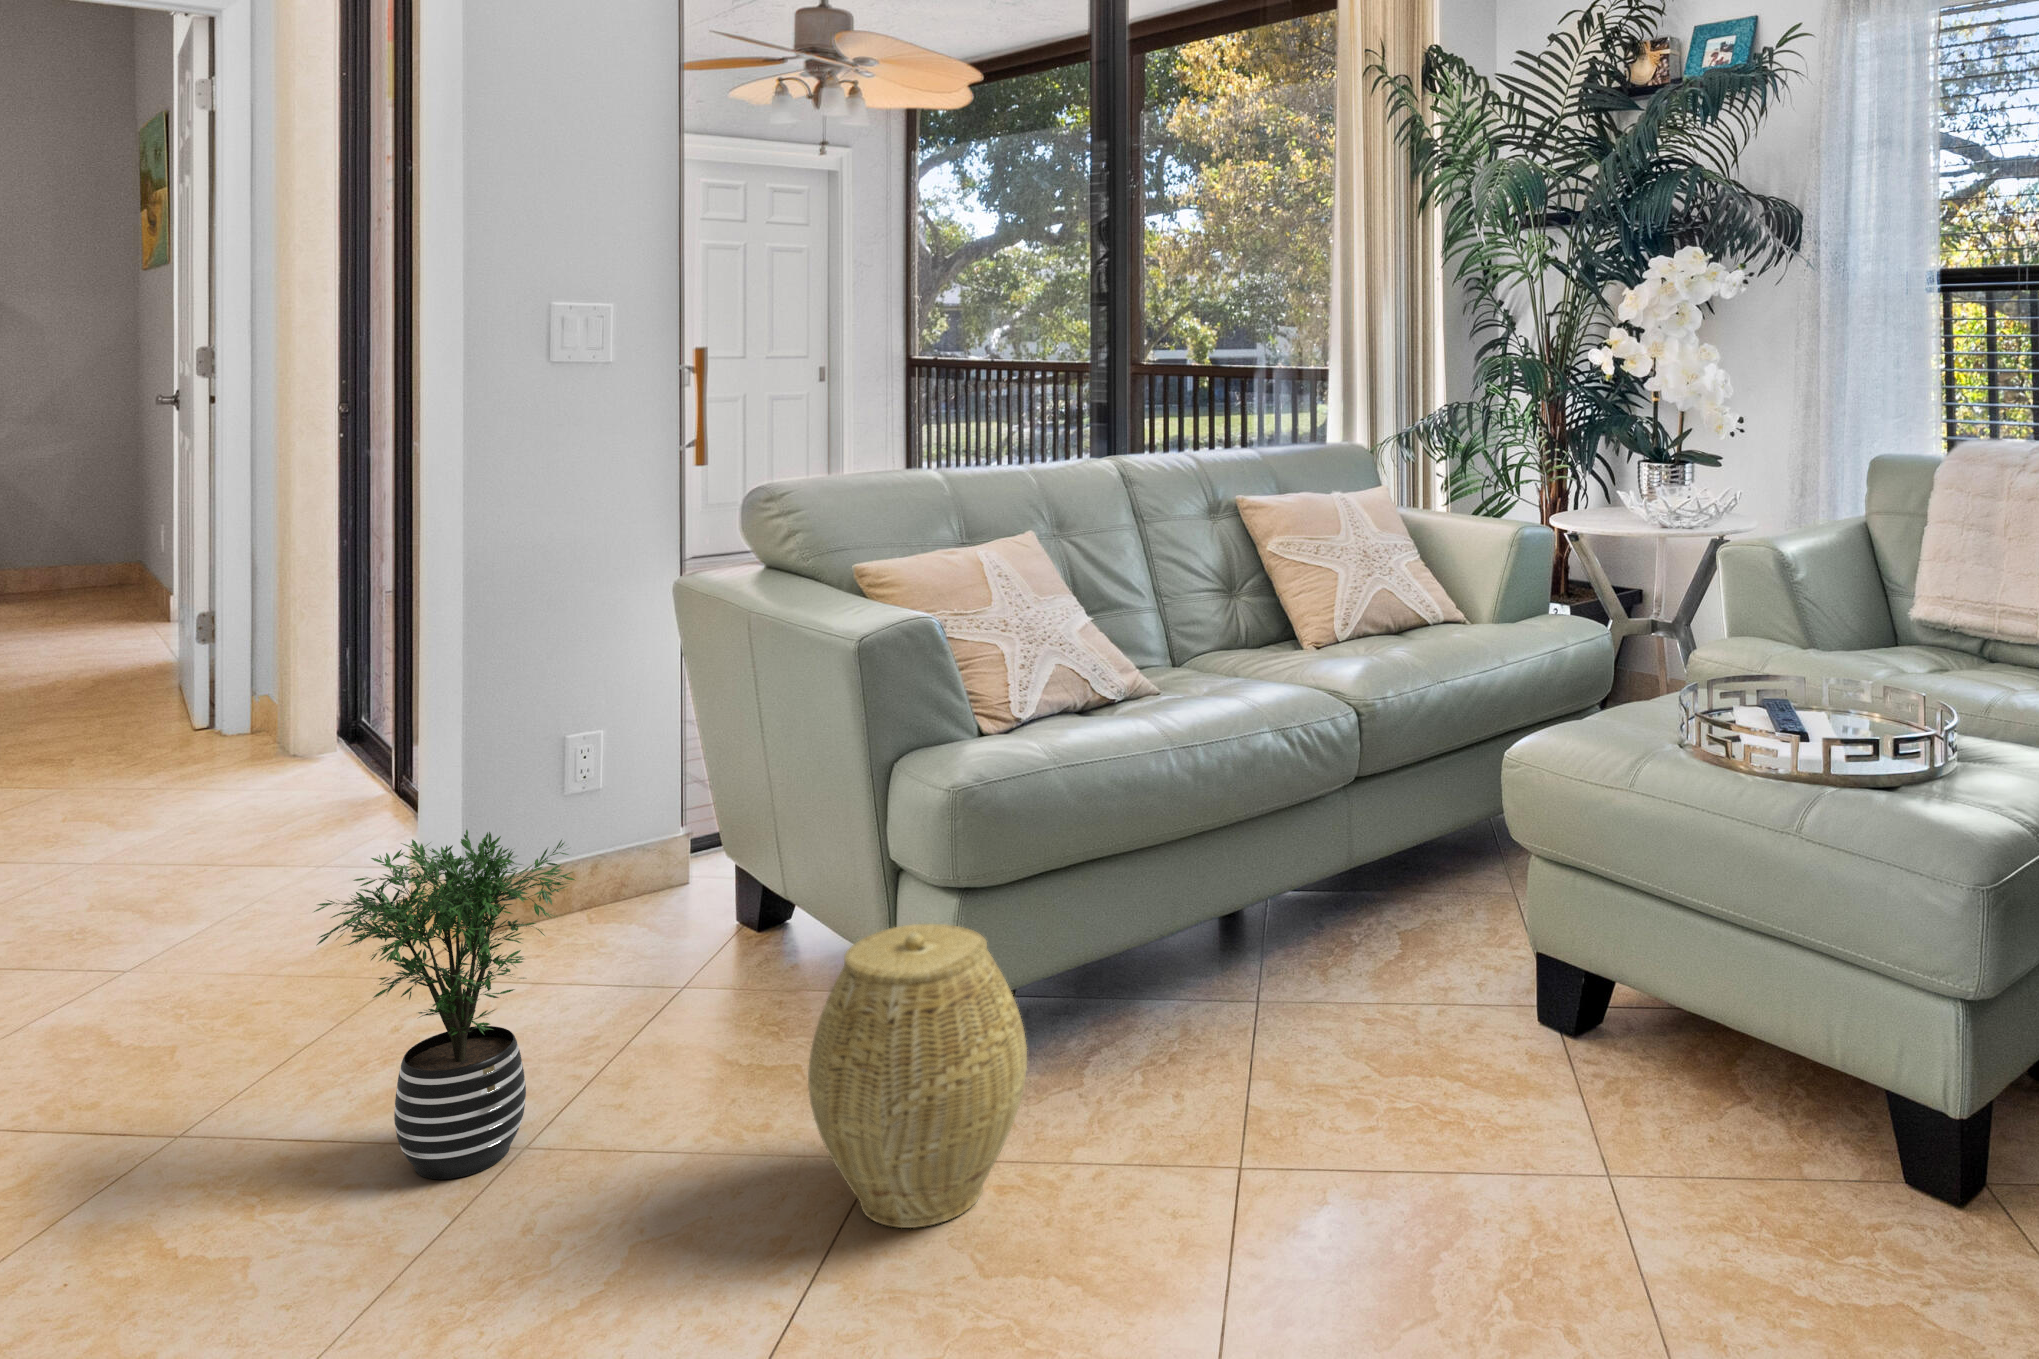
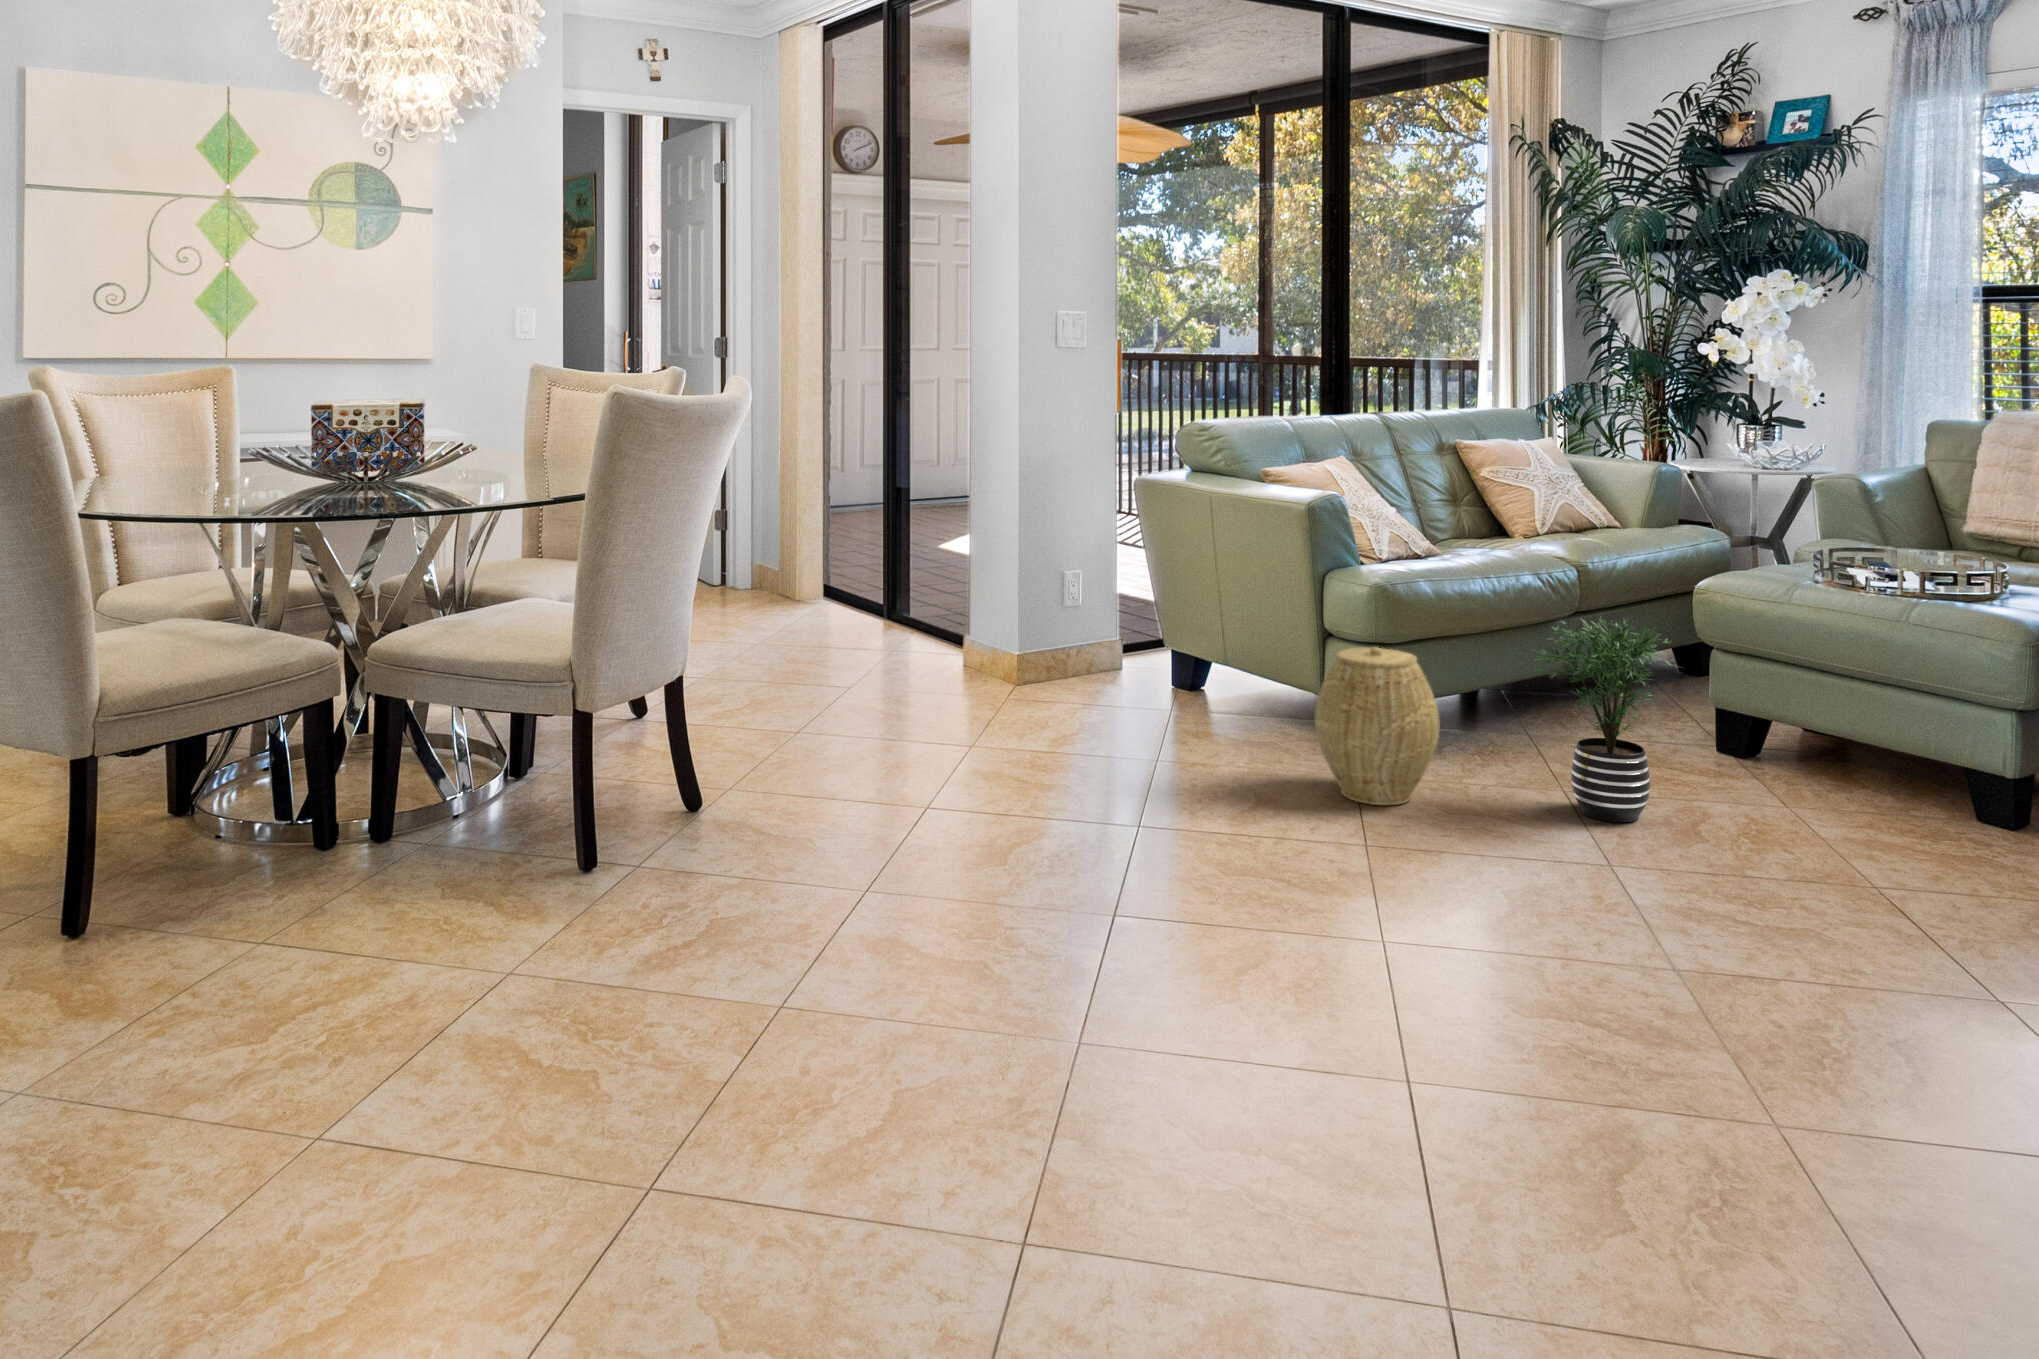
potted plant: present [314,830,575,1179] -> present [1532,616,1671,822]

